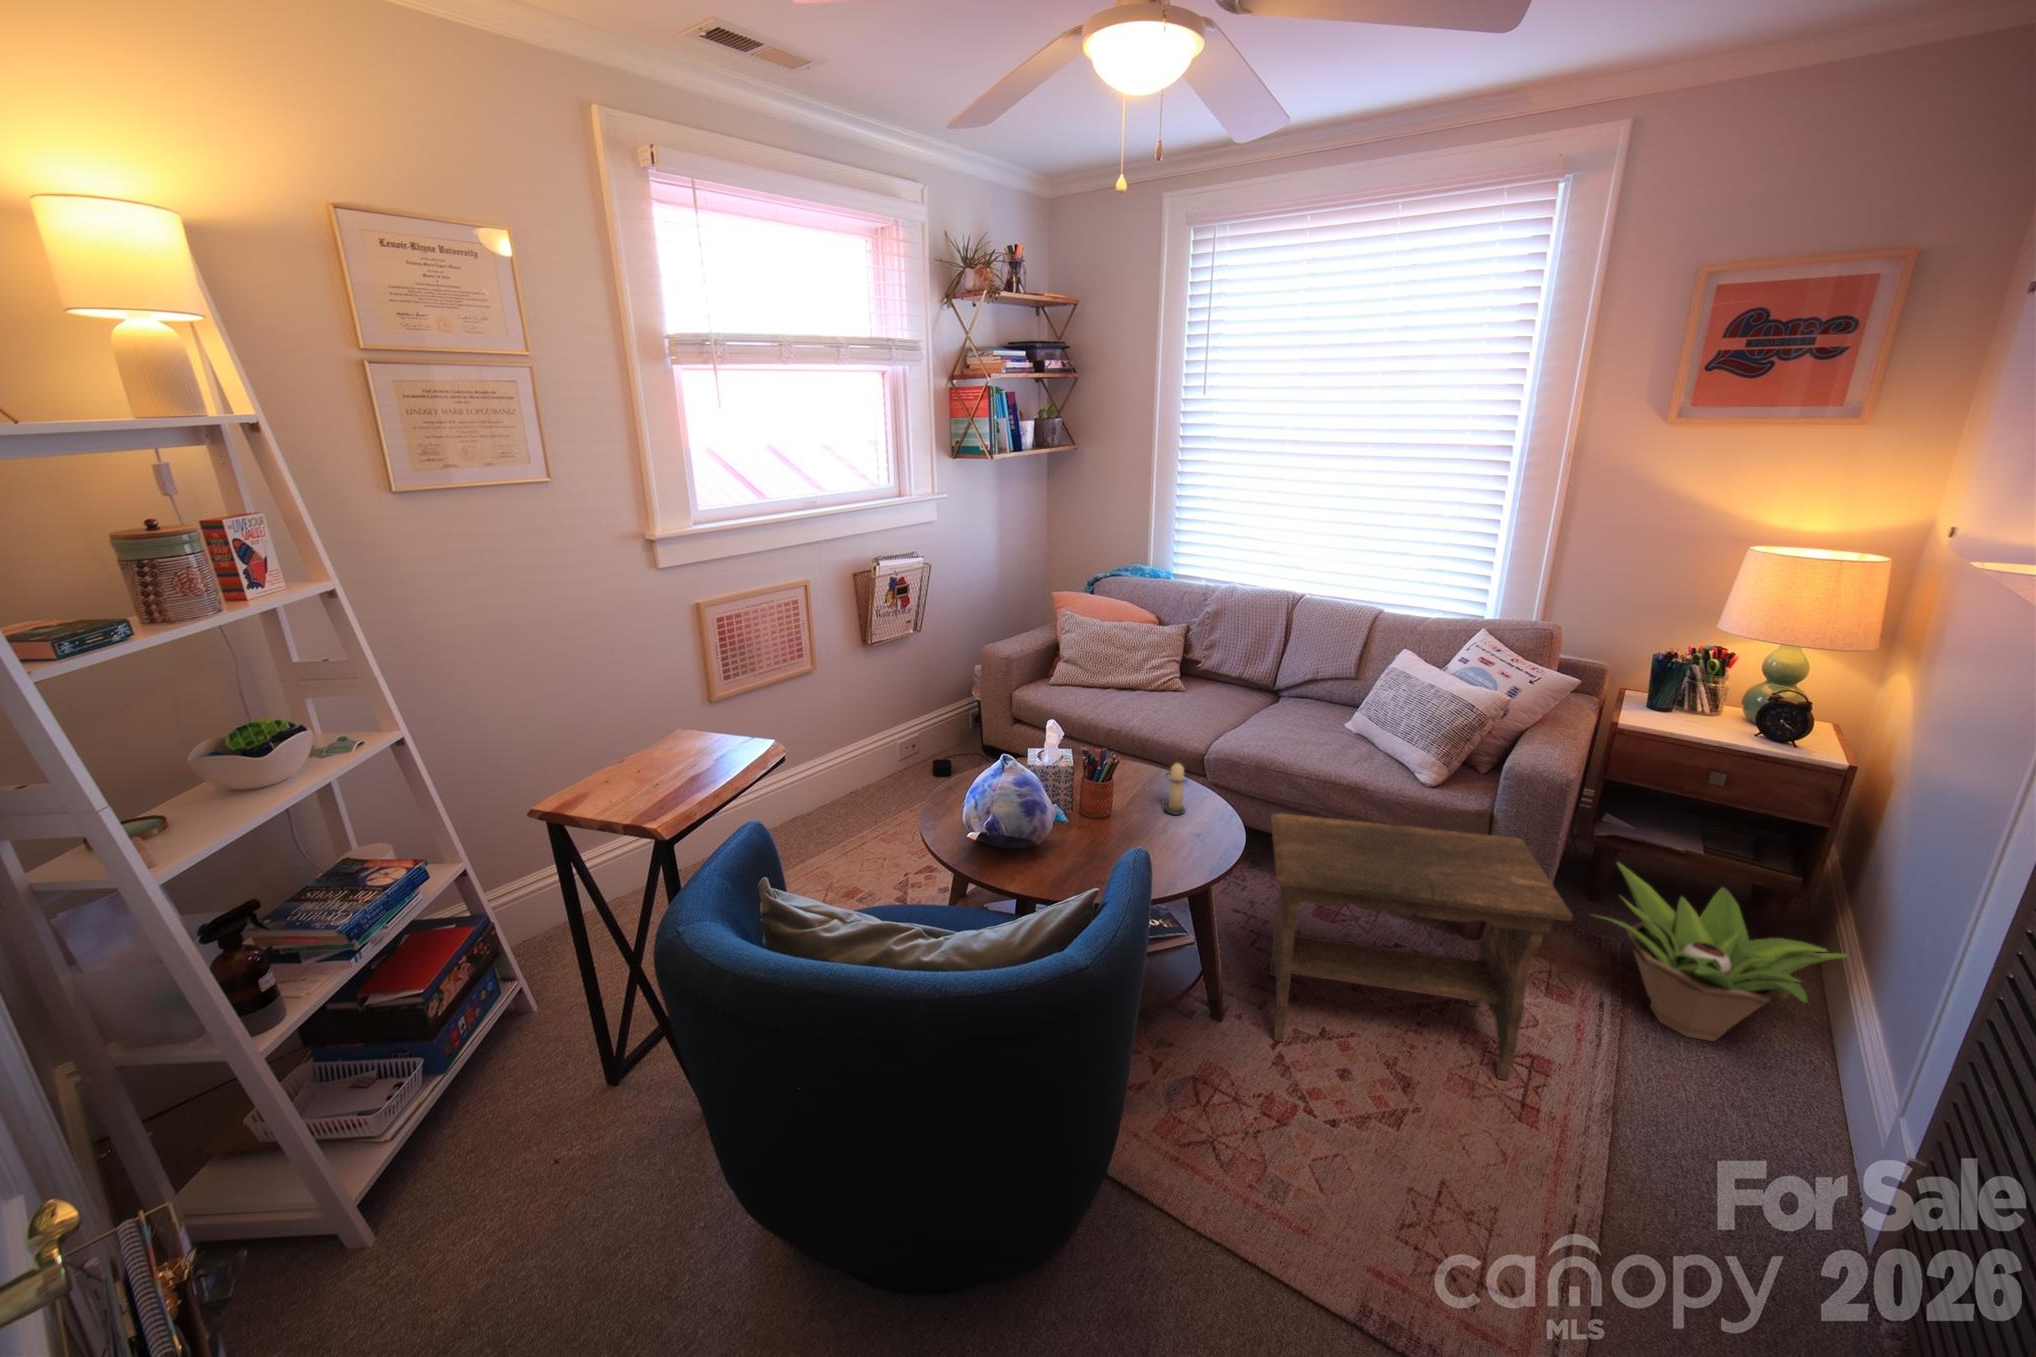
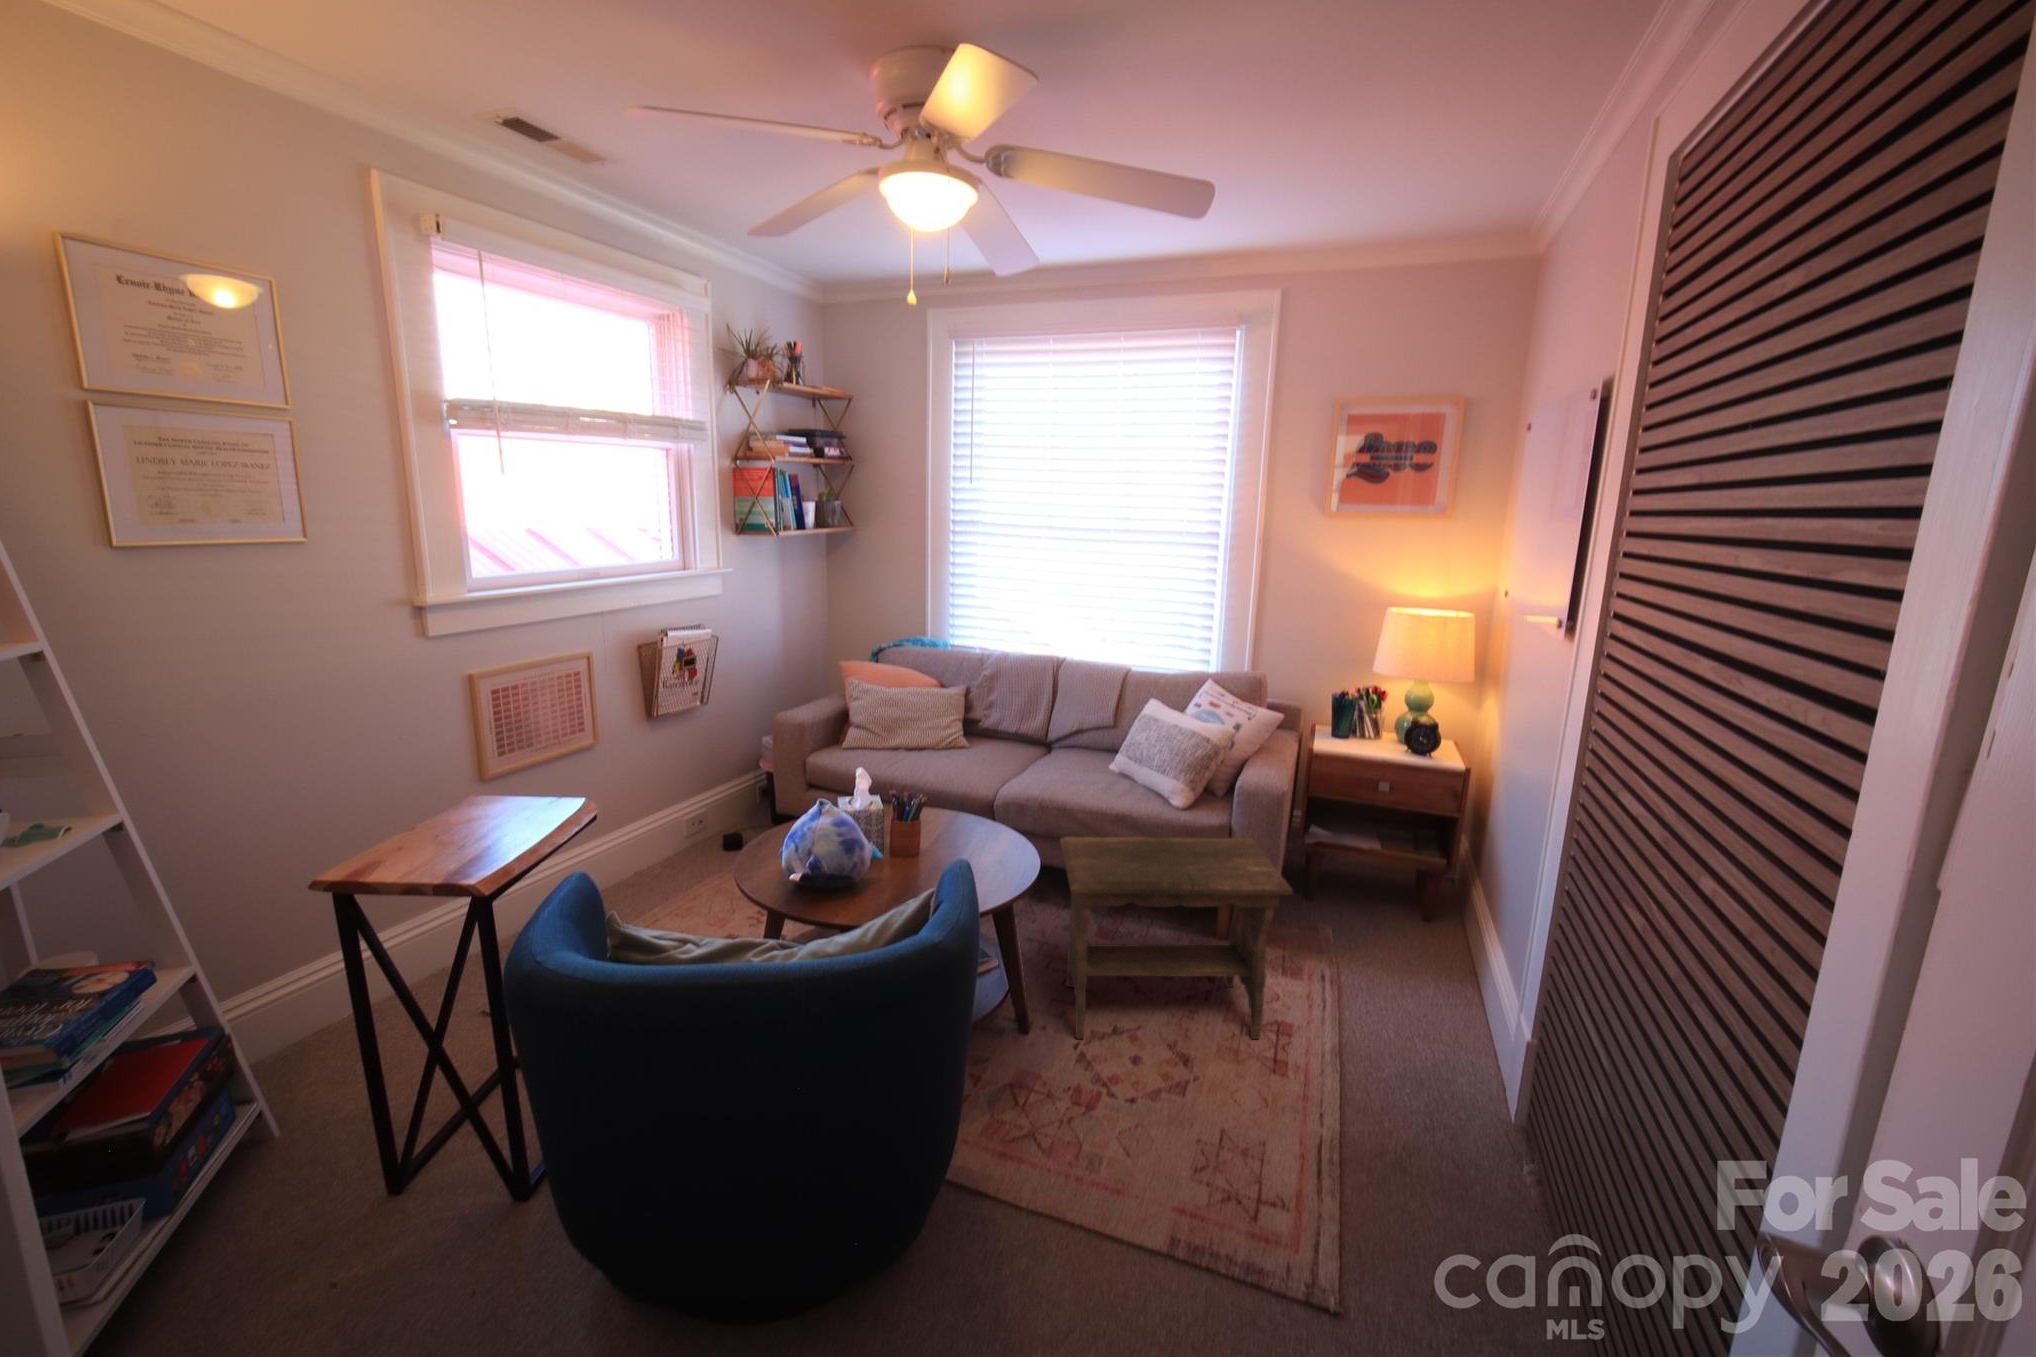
candle: present [1164,763,1188,815] -> none [966,796,990,847]
decorative plant: present [1591,863,1848,1041] -> none [1305,856,1473,987]

